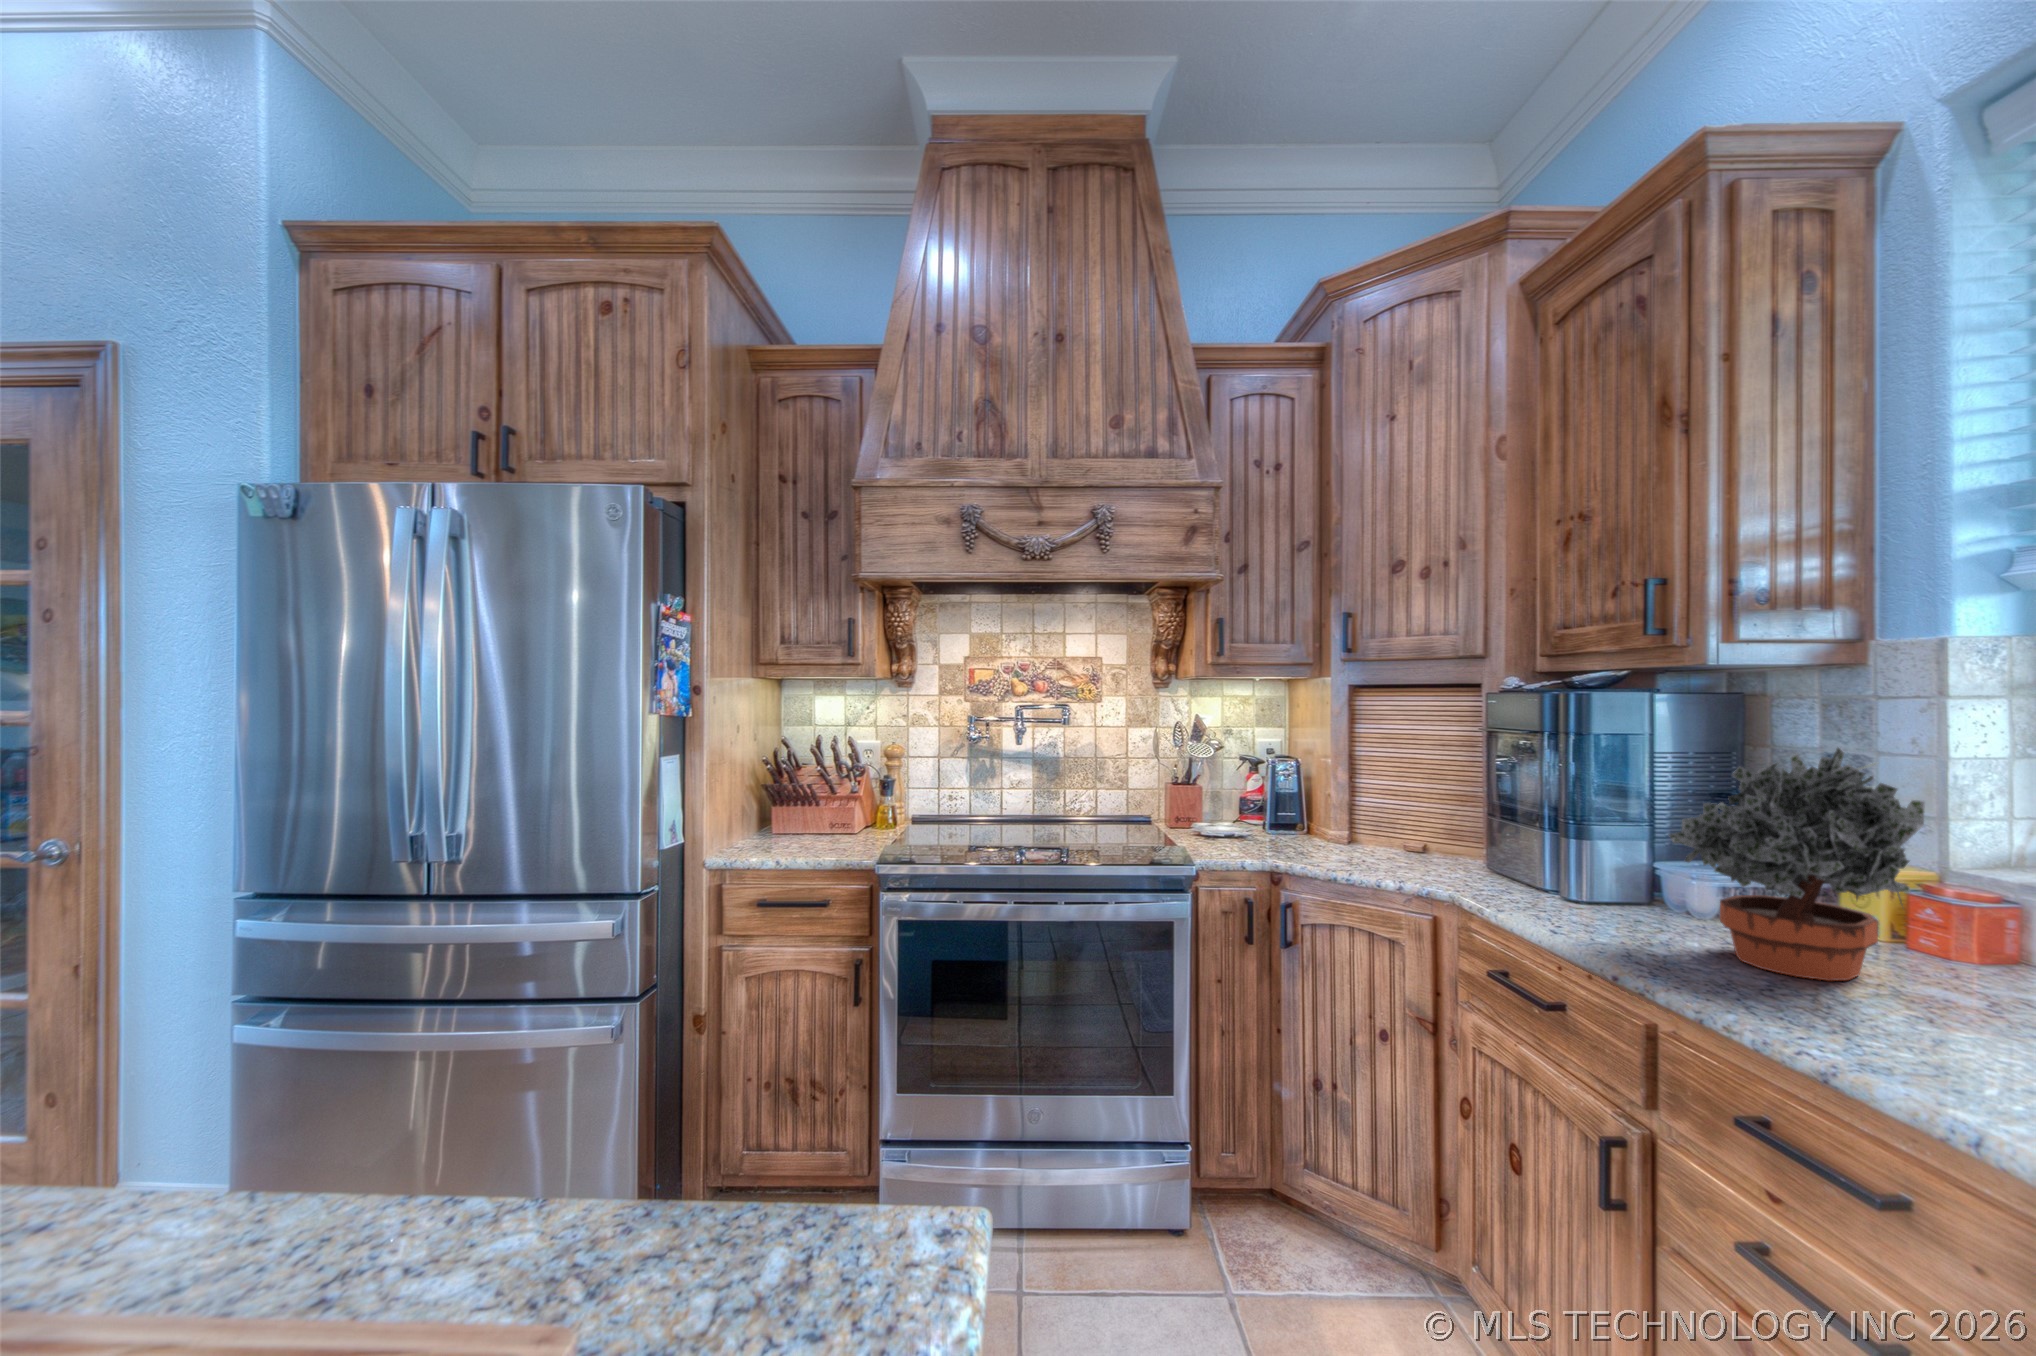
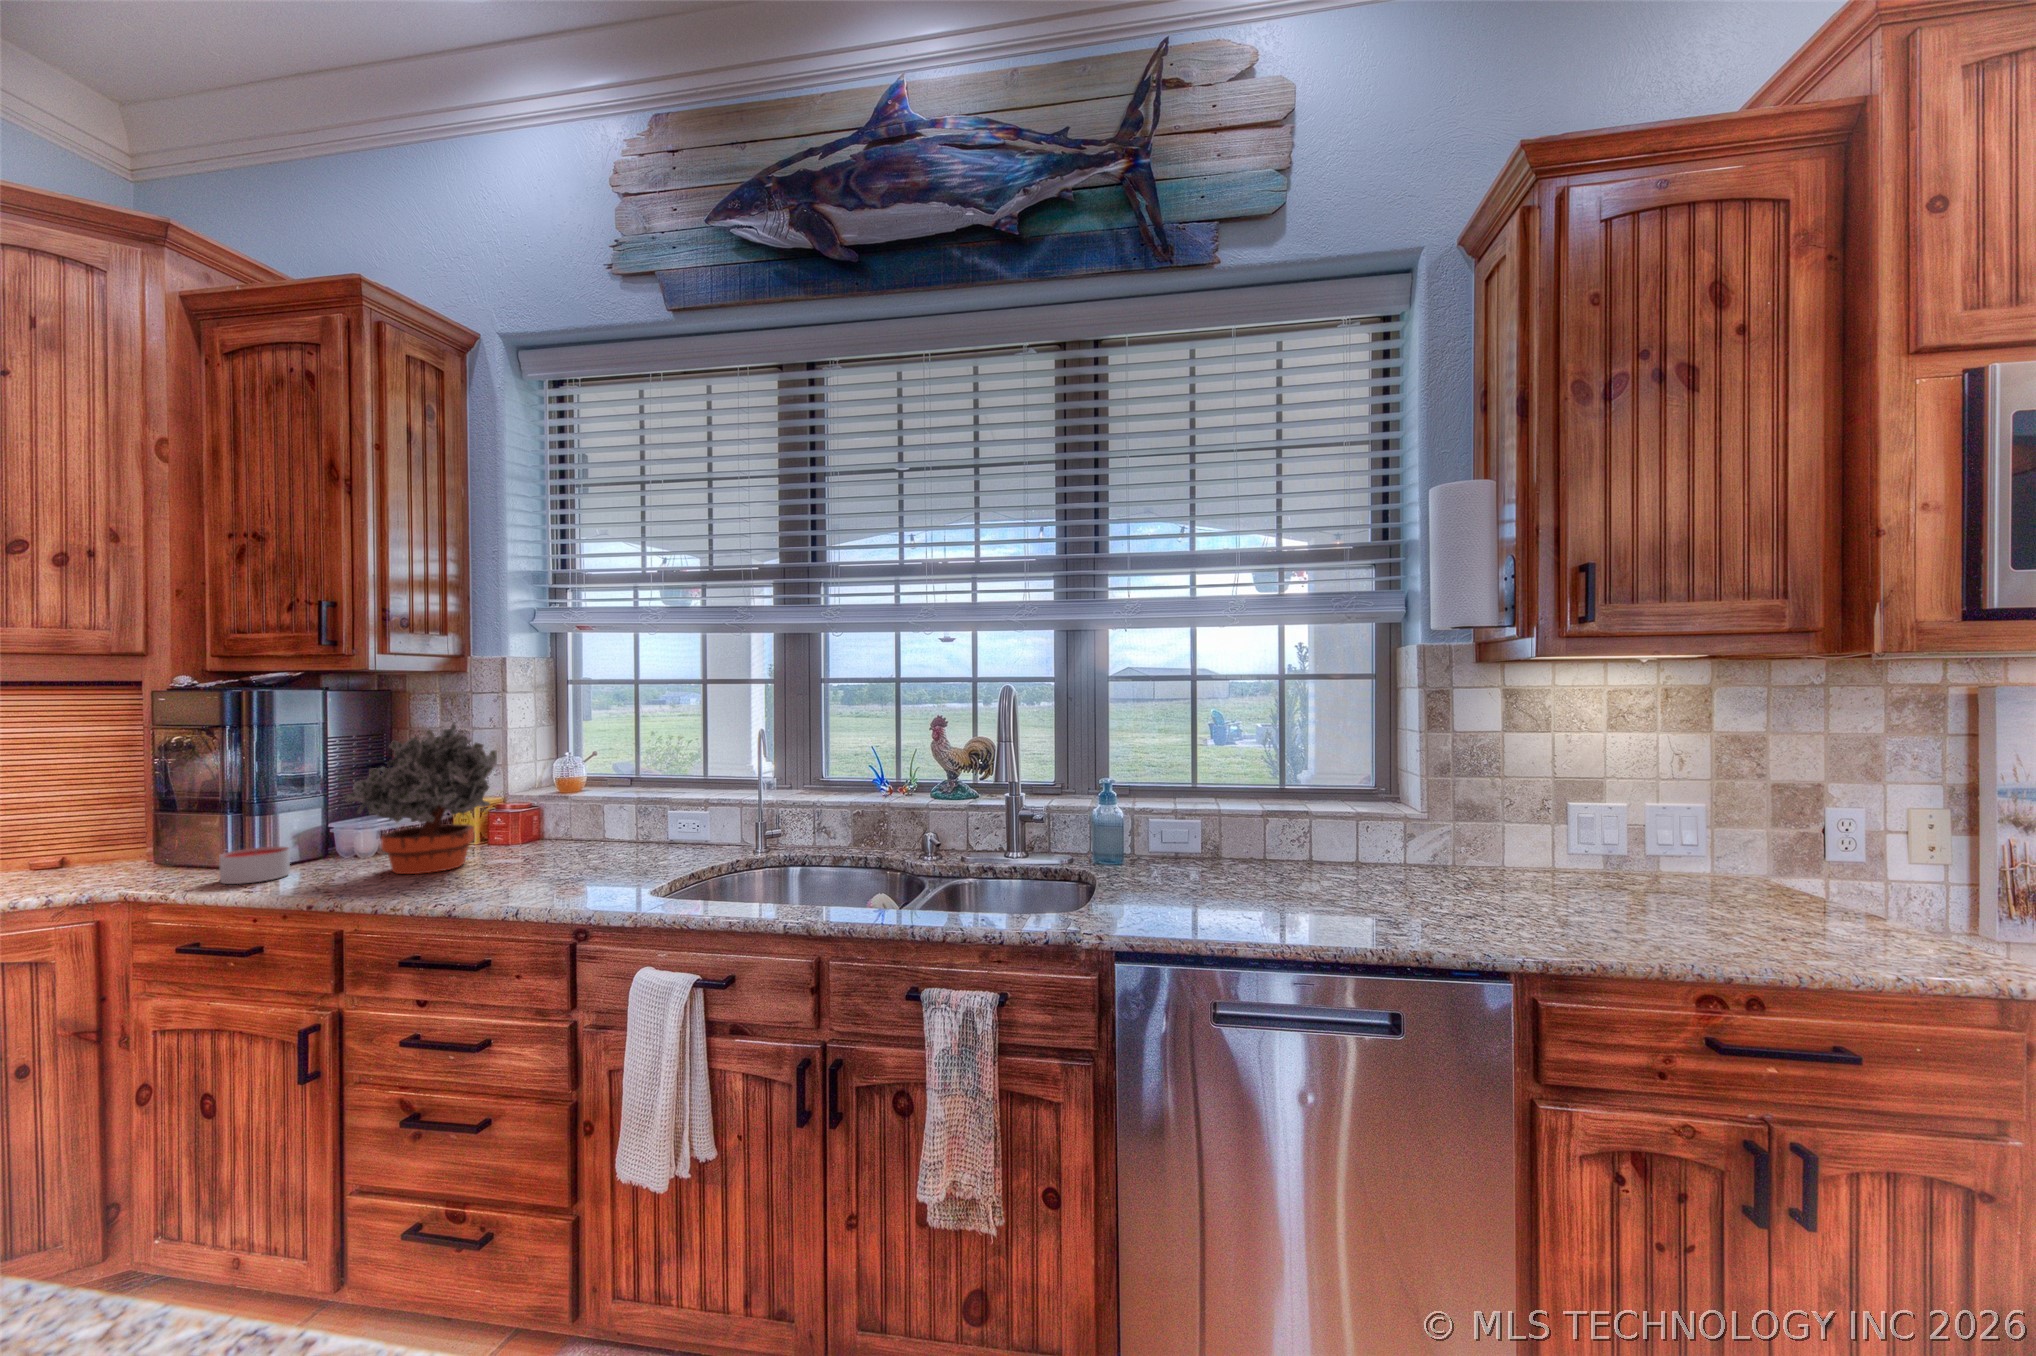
candle: none [1531,875,1605,921] -> present [219,847,290,884]

